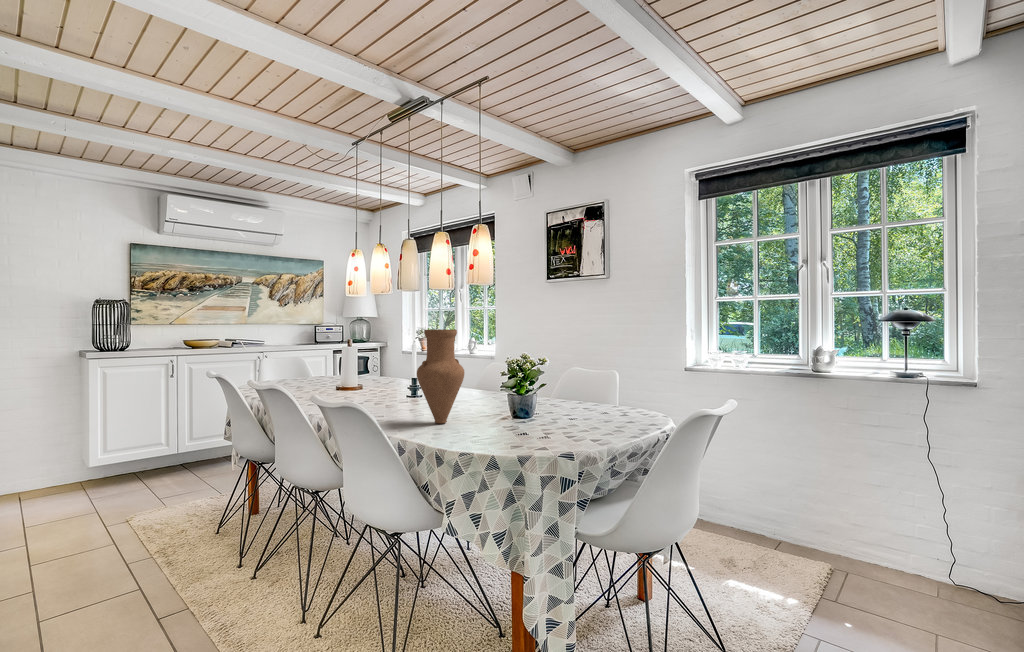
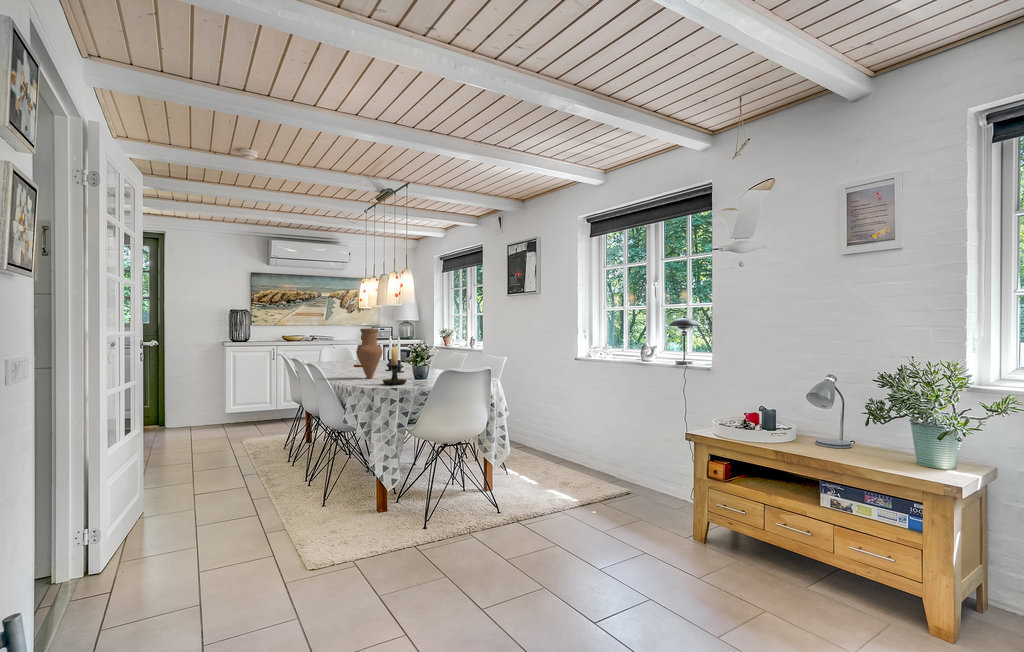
candle holder: none [511,352,558,446] -> present [383,341,407,385]

